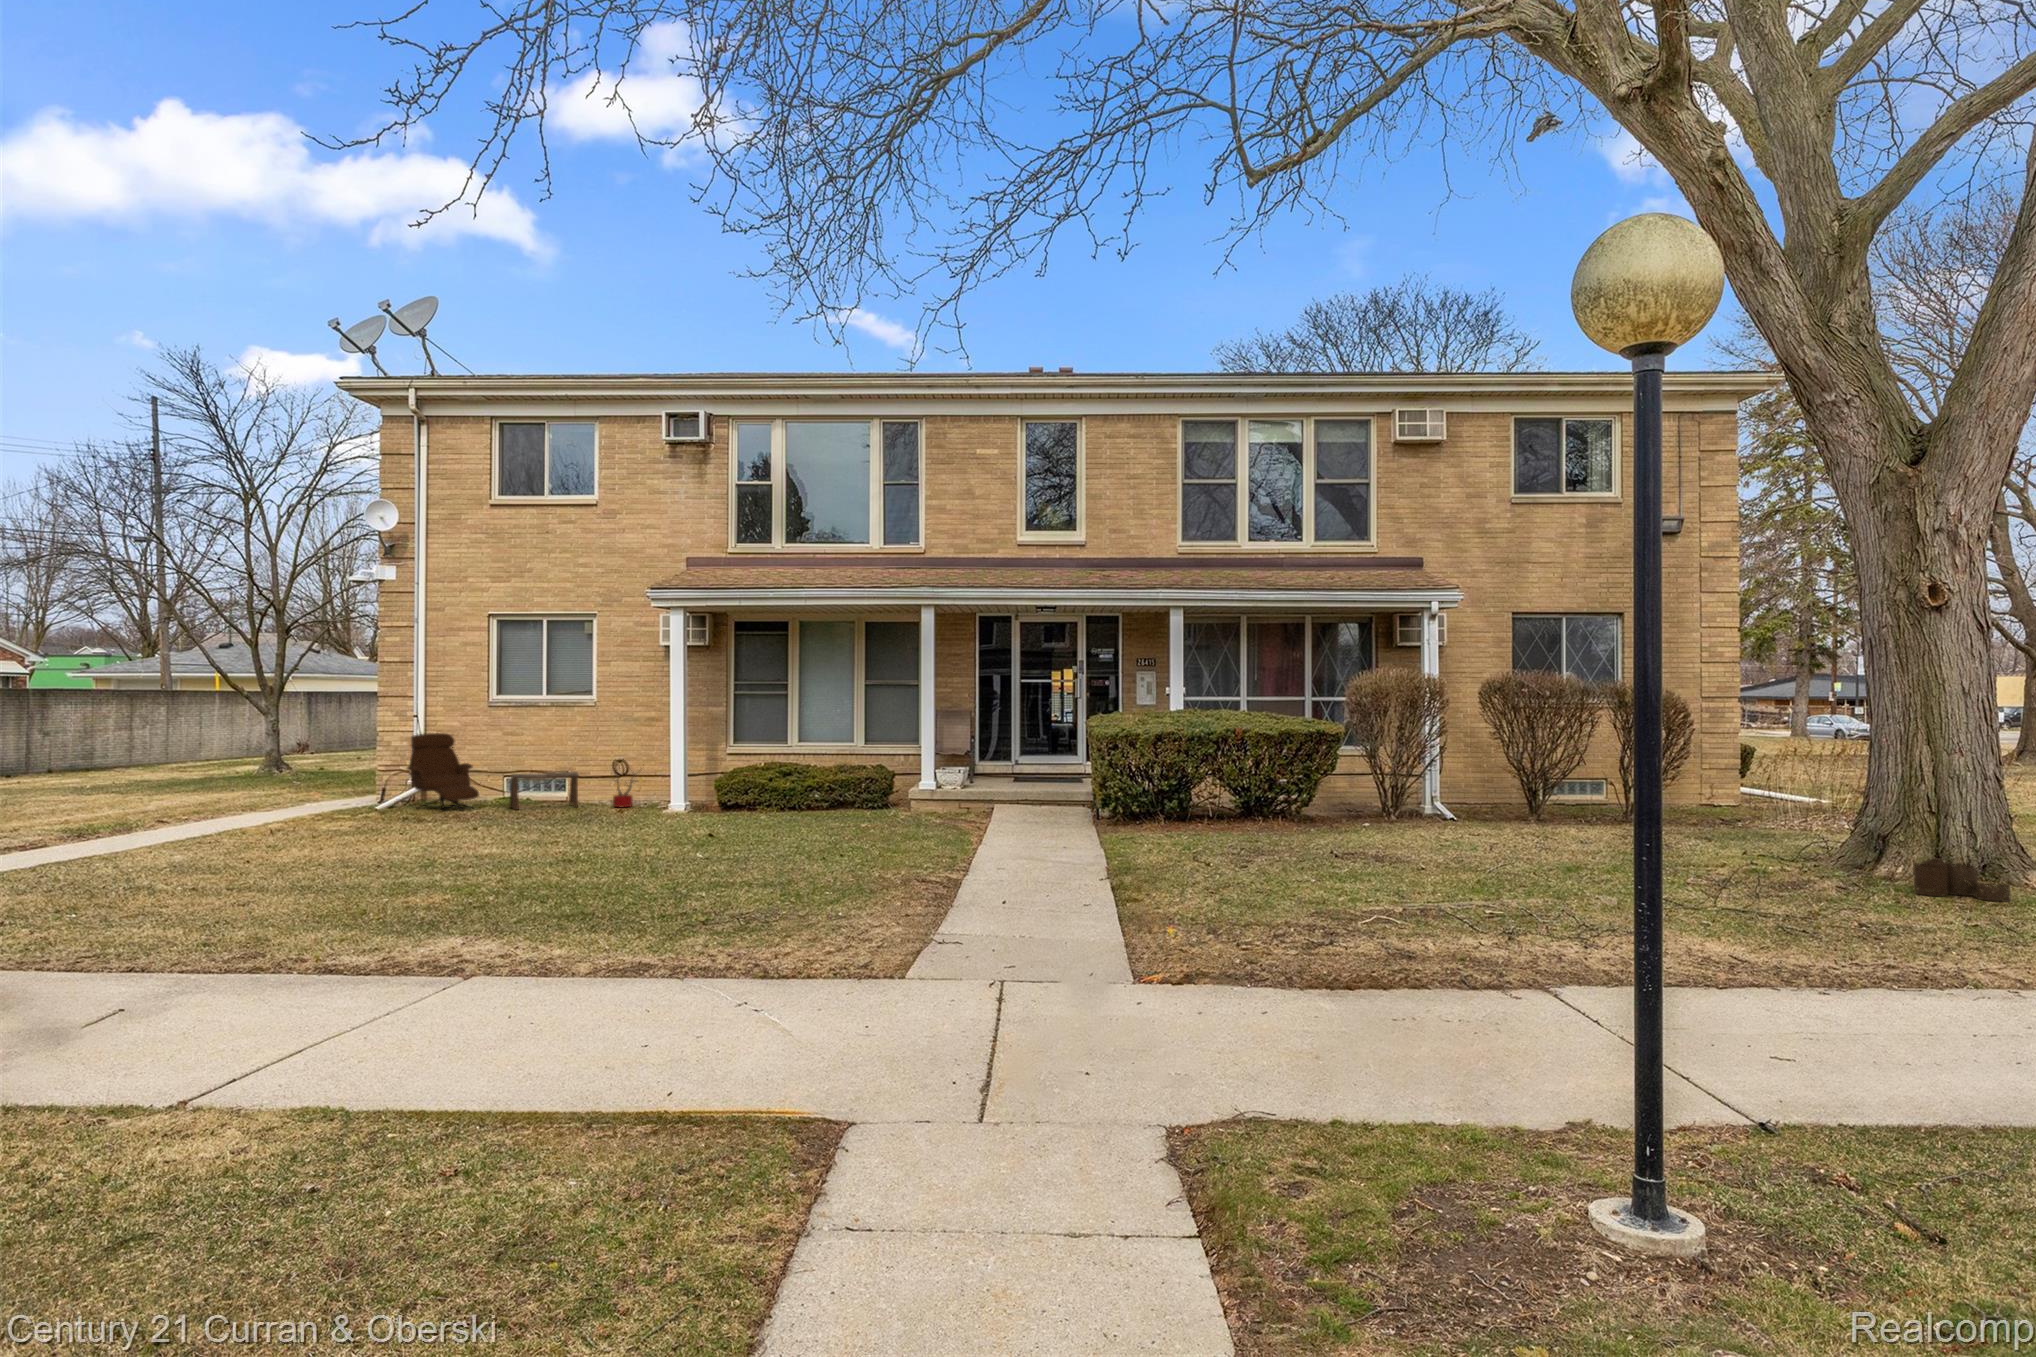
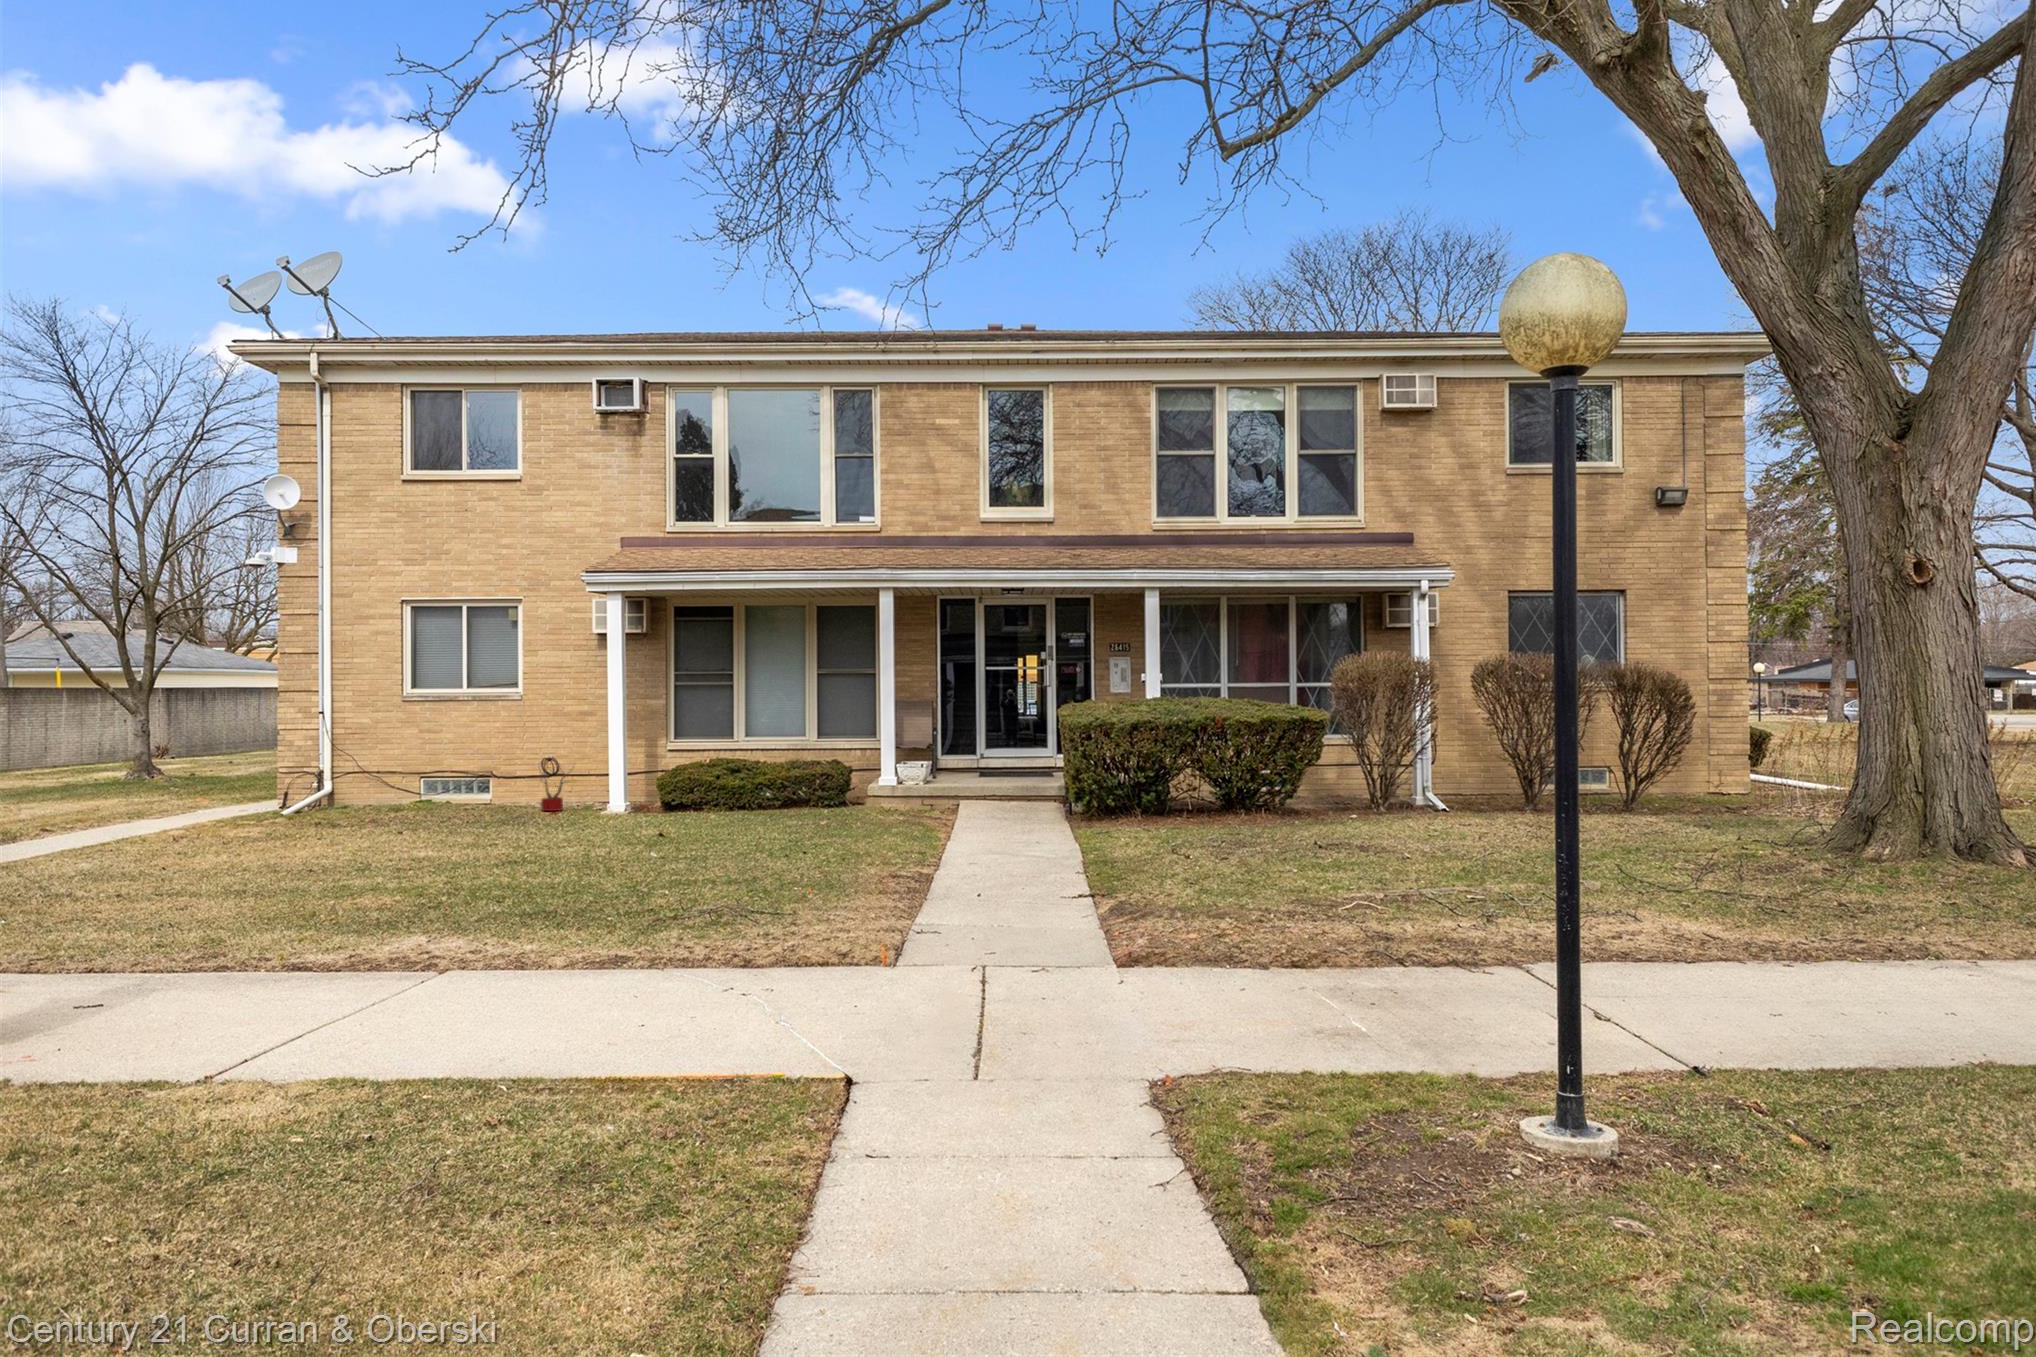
lounge chair: present [407,733,479,810] -> none [311,733,393,818]
bench: present [509,772,579,810] -> none [427,773,503,815]
woven basket: present [1913,859,2010,901] -> none [1893,837,1987,880]

